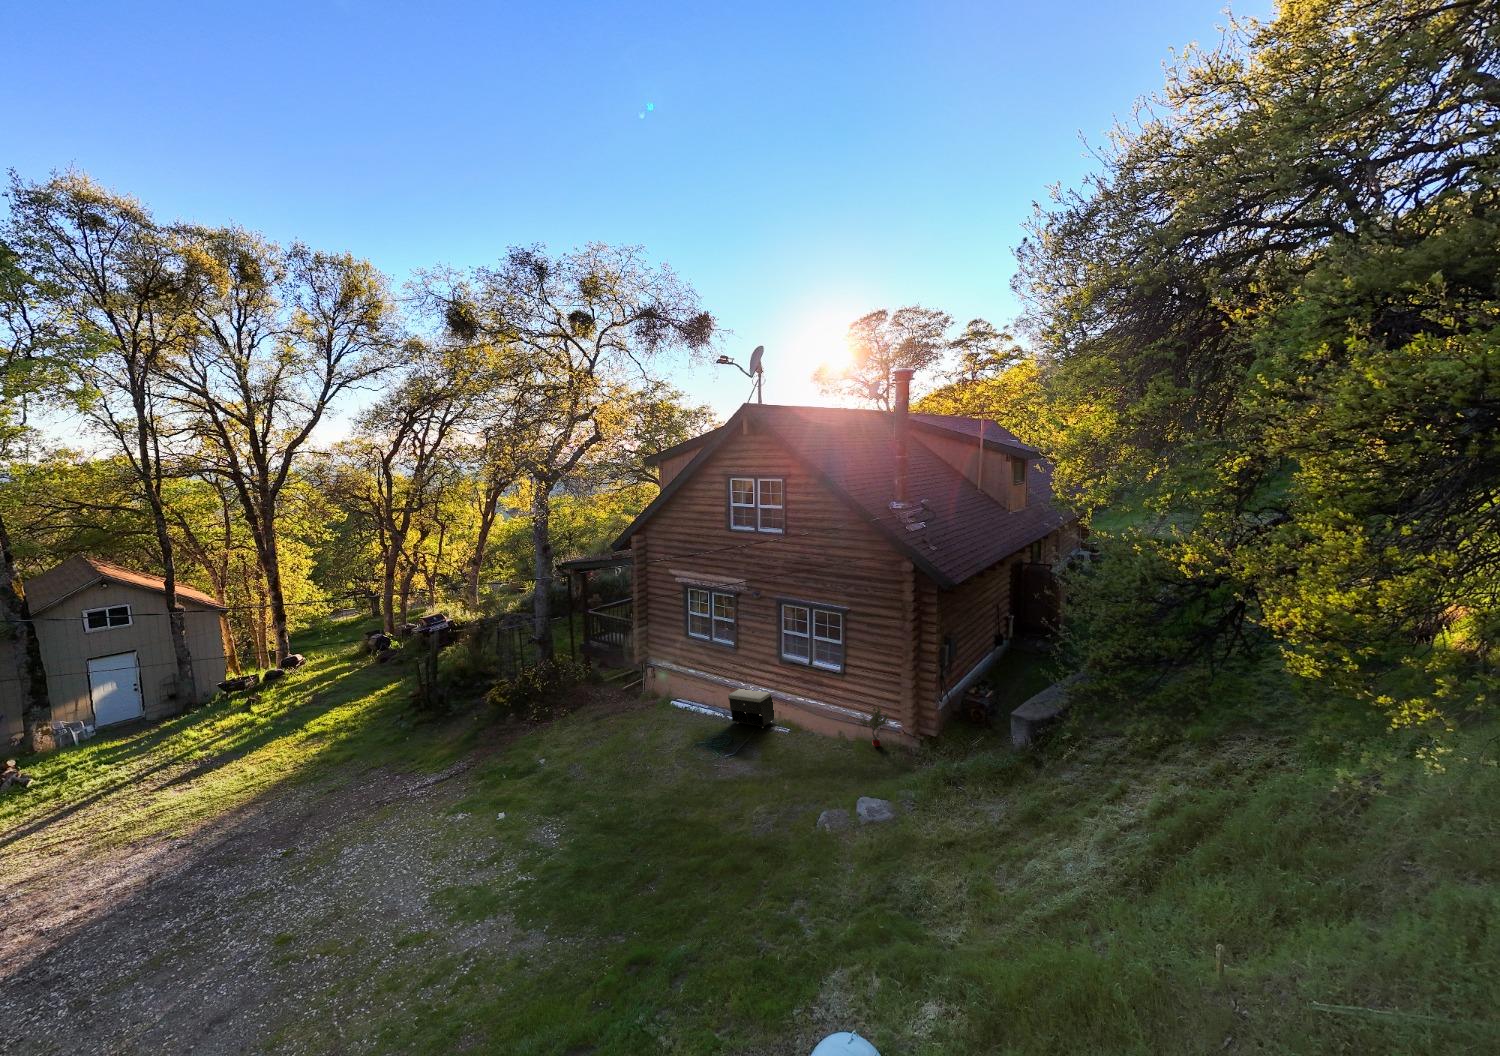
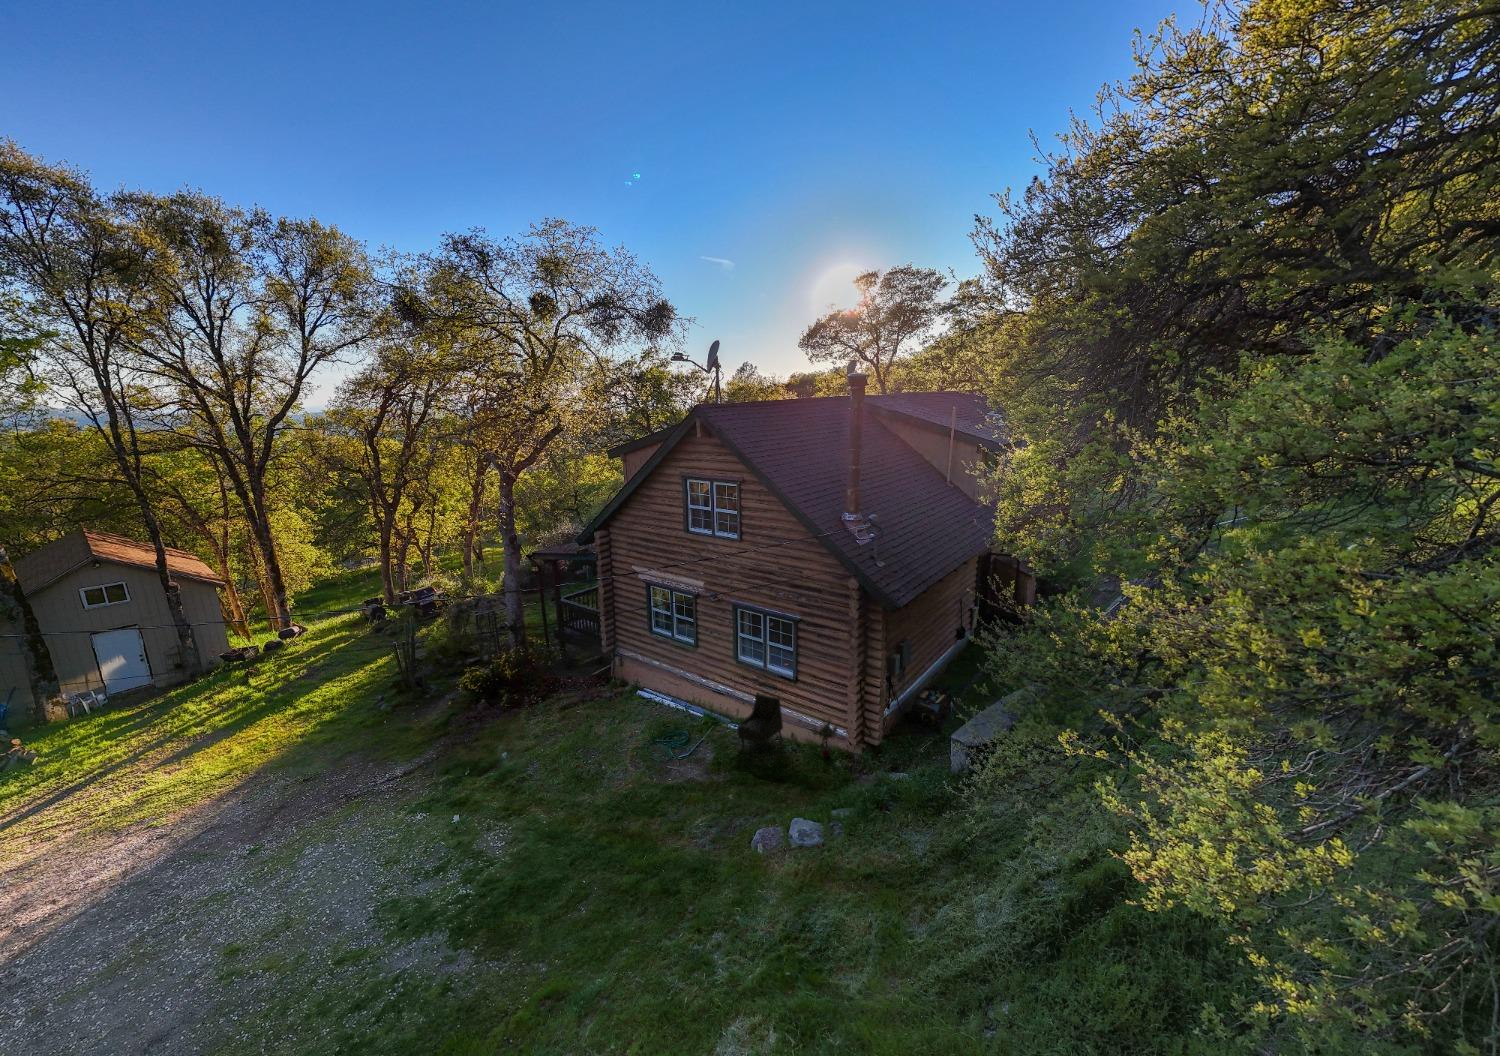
storage bench: present [728,689,774,728] -> none [687,686,735,728]
chair: none [784,689,829,746] -> present [737,693,783,752]

